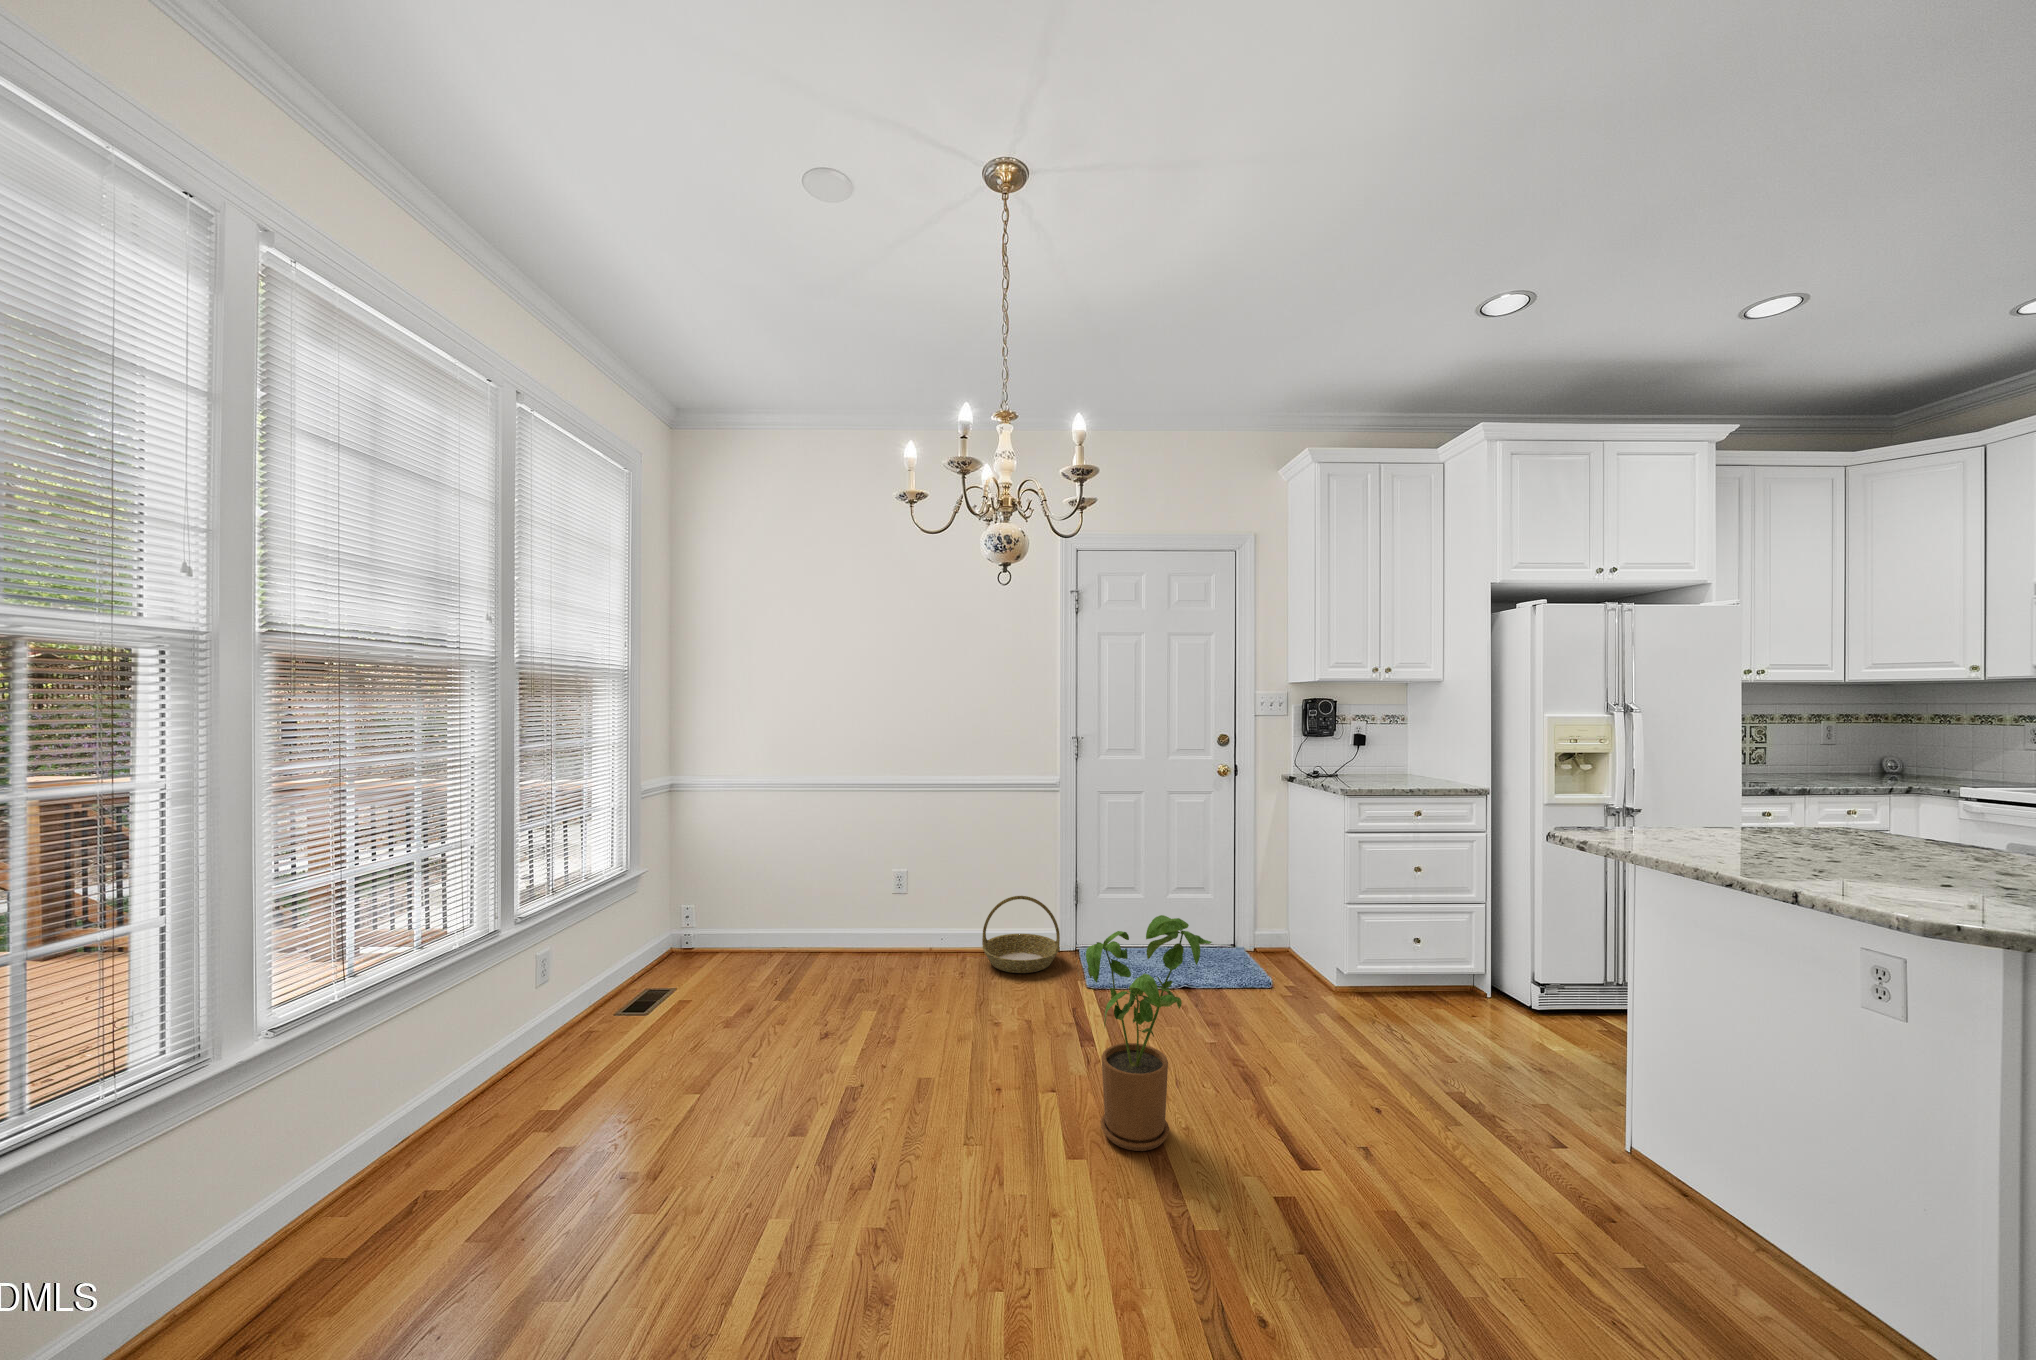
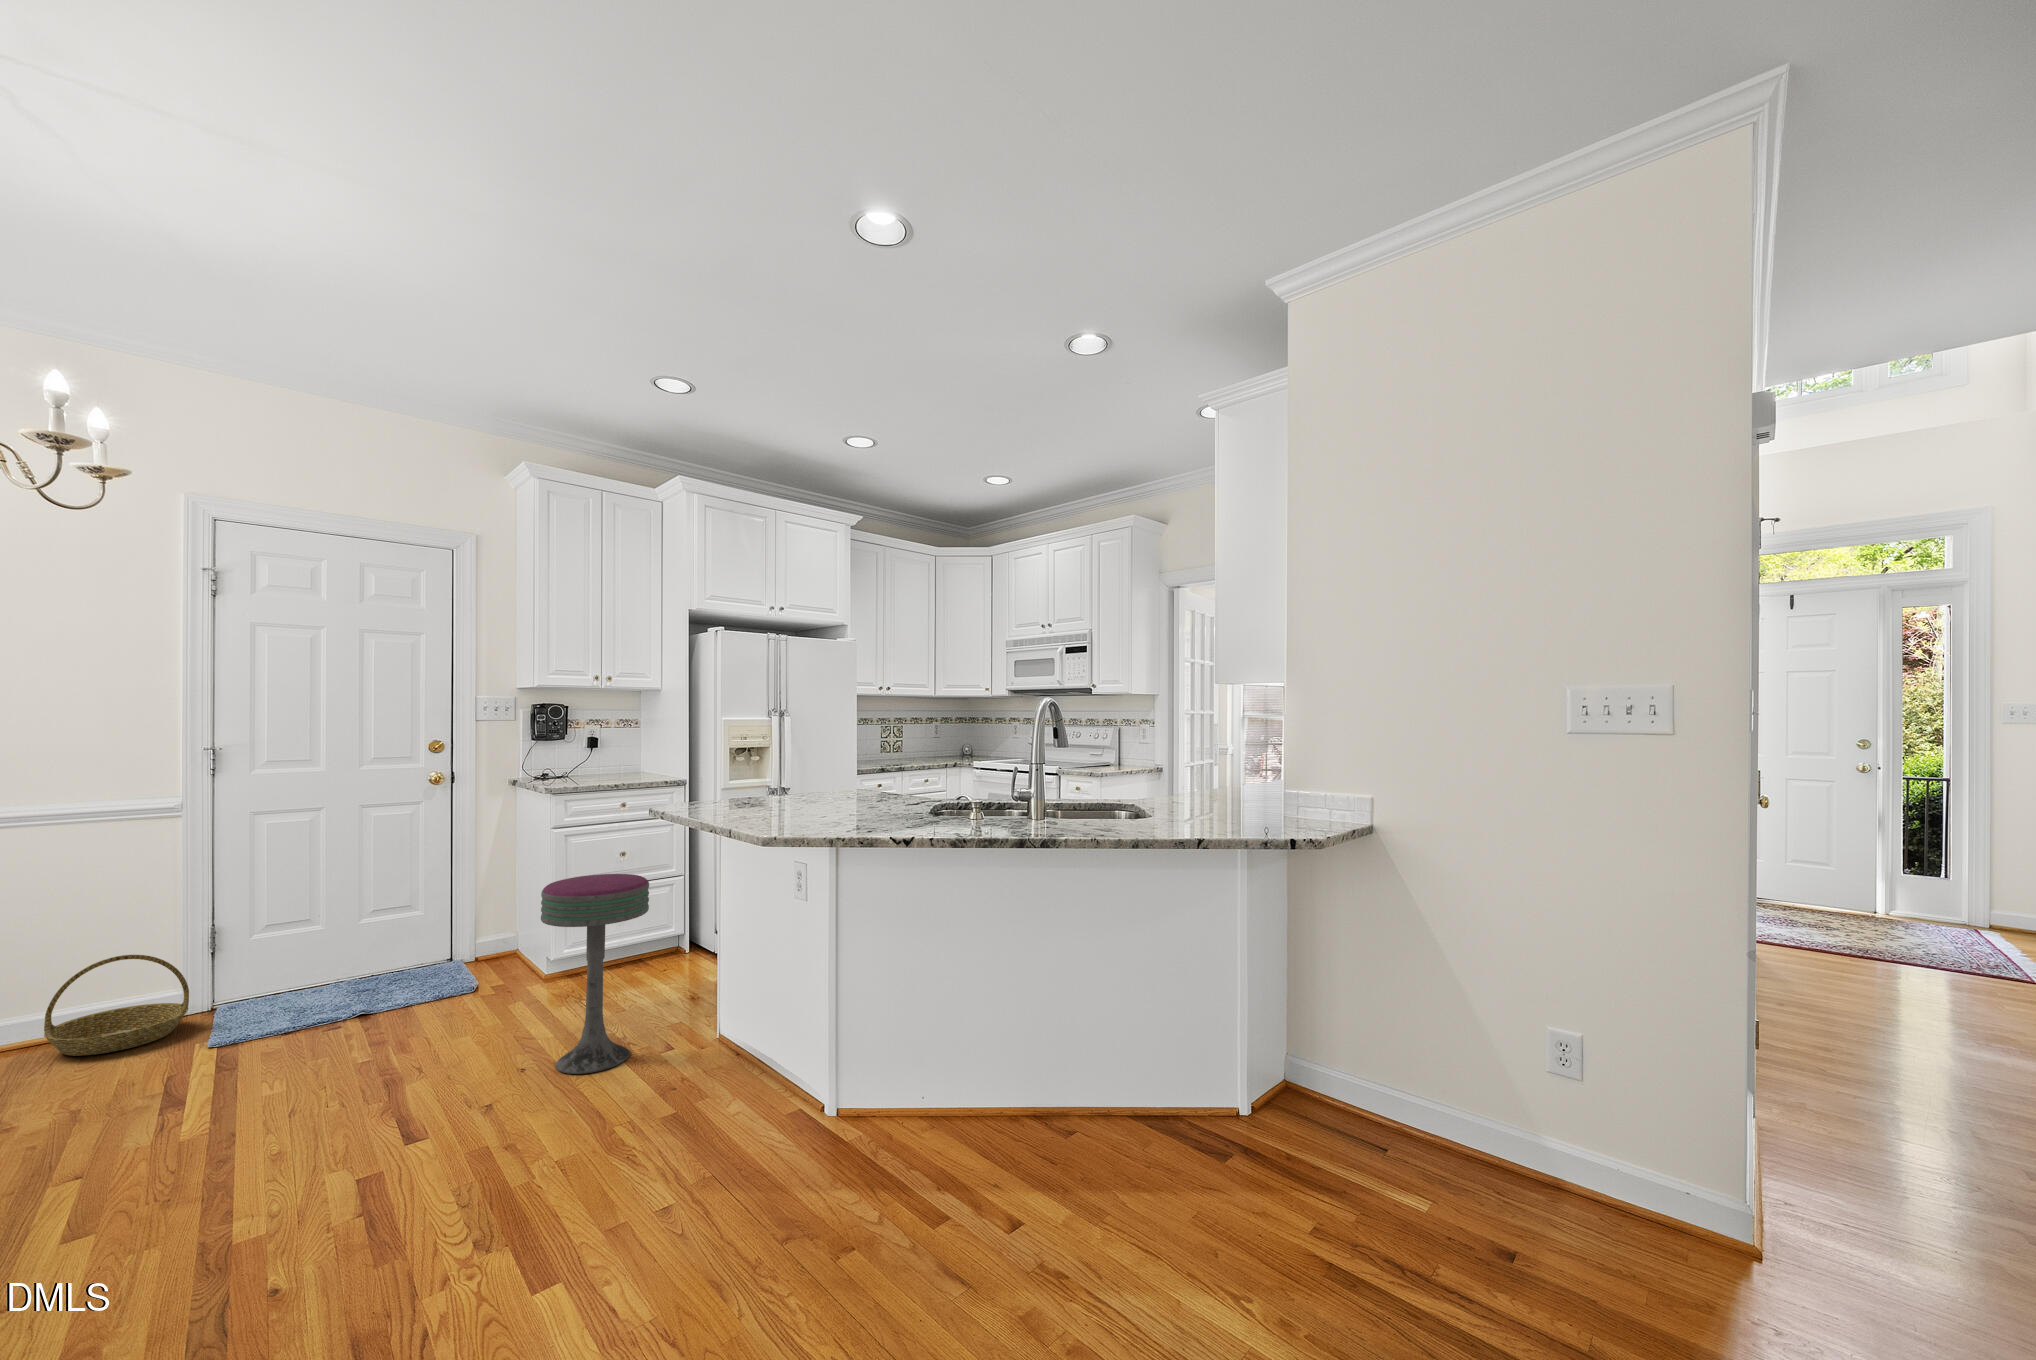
house plant: present [1086,915,1212,1151] -> none [222,910,384,1147]
bar stool: none [1372,917,1519,1195] -> present [541,874,649,1074]

